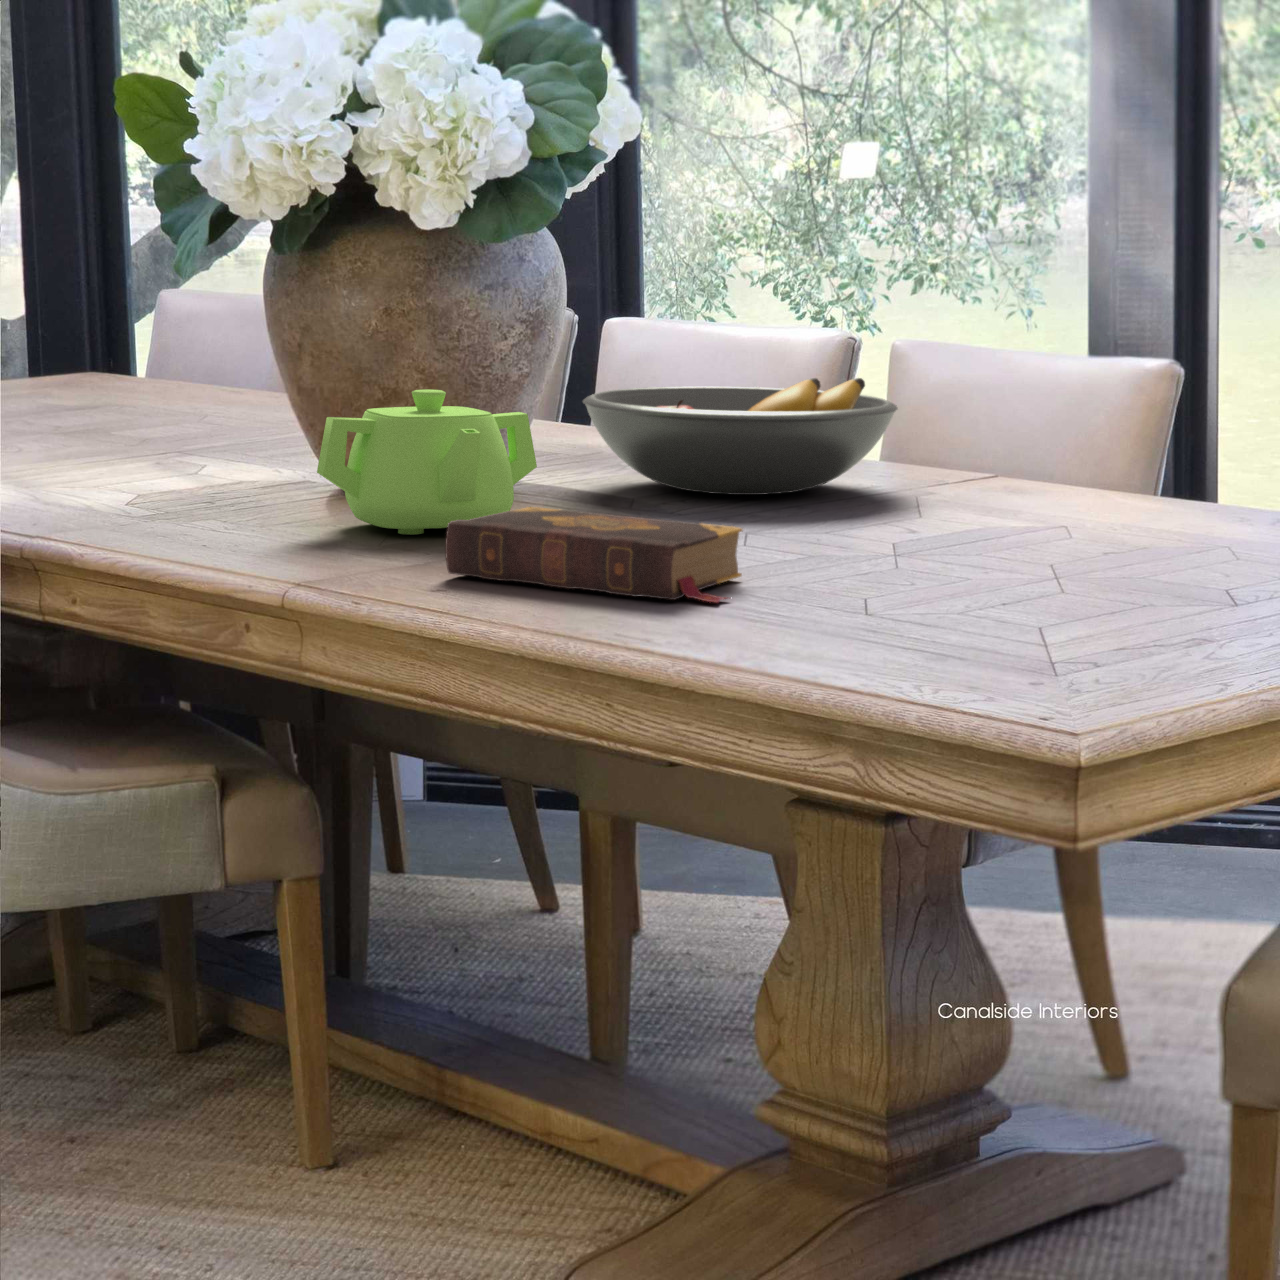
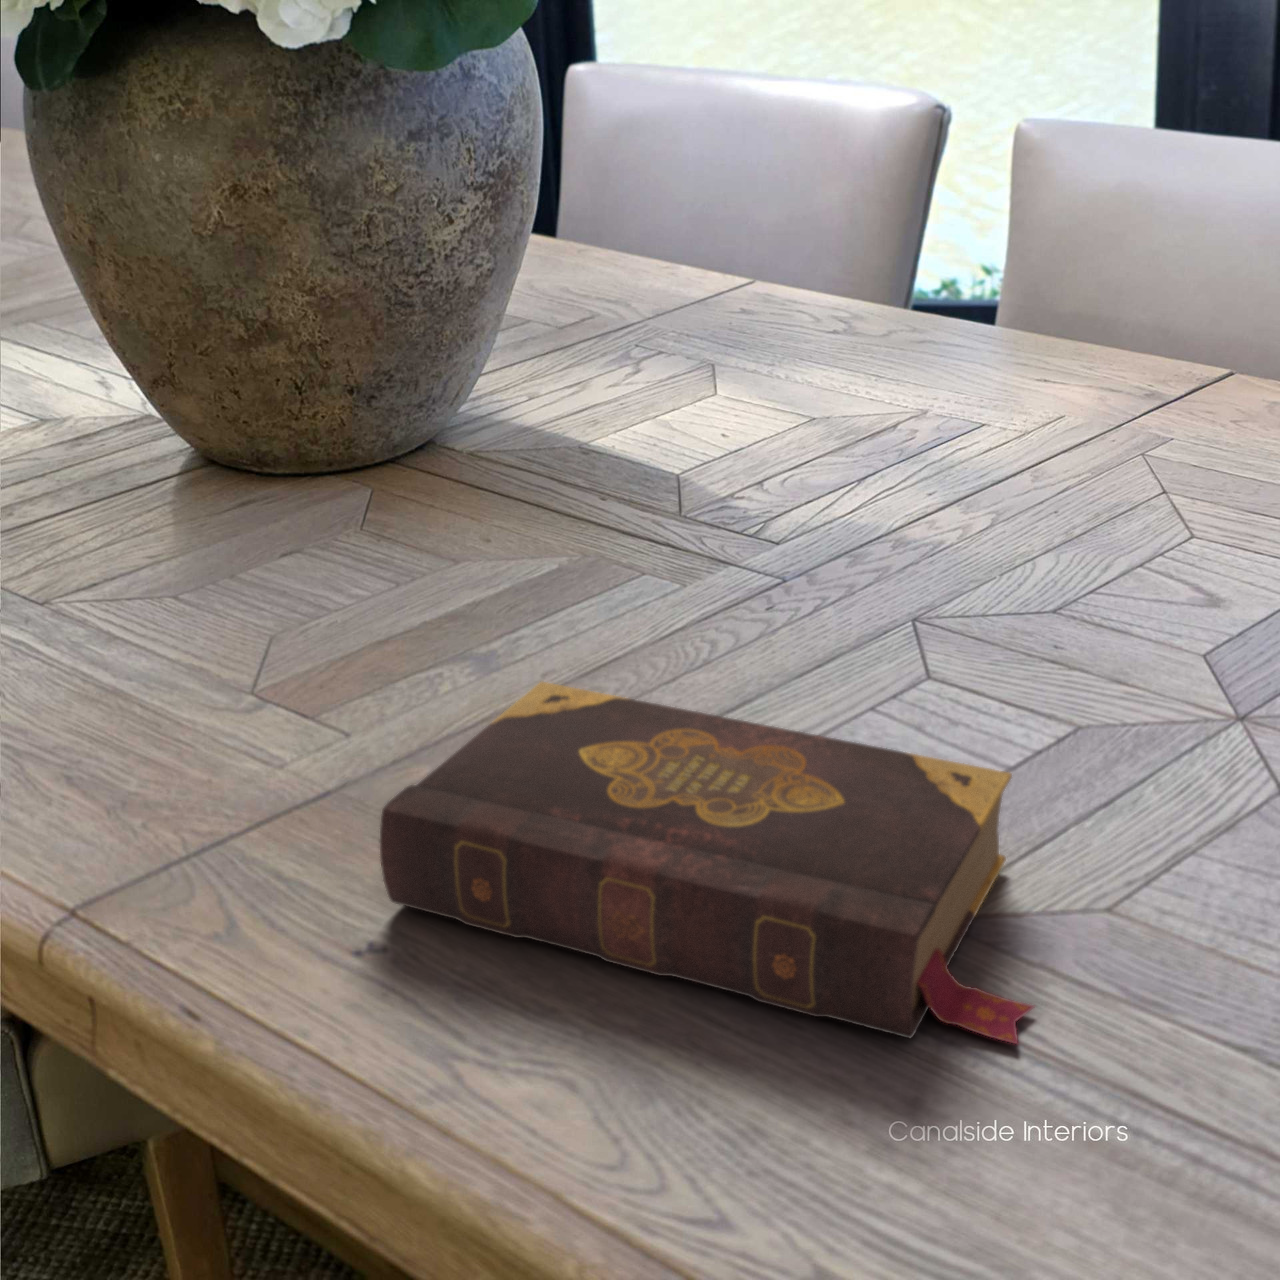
fruit bowl: present [583,378,898,495] -> none [583,239,1107,461]
teapot: present [317,389,537,535] -> none [121,386,532,677]

